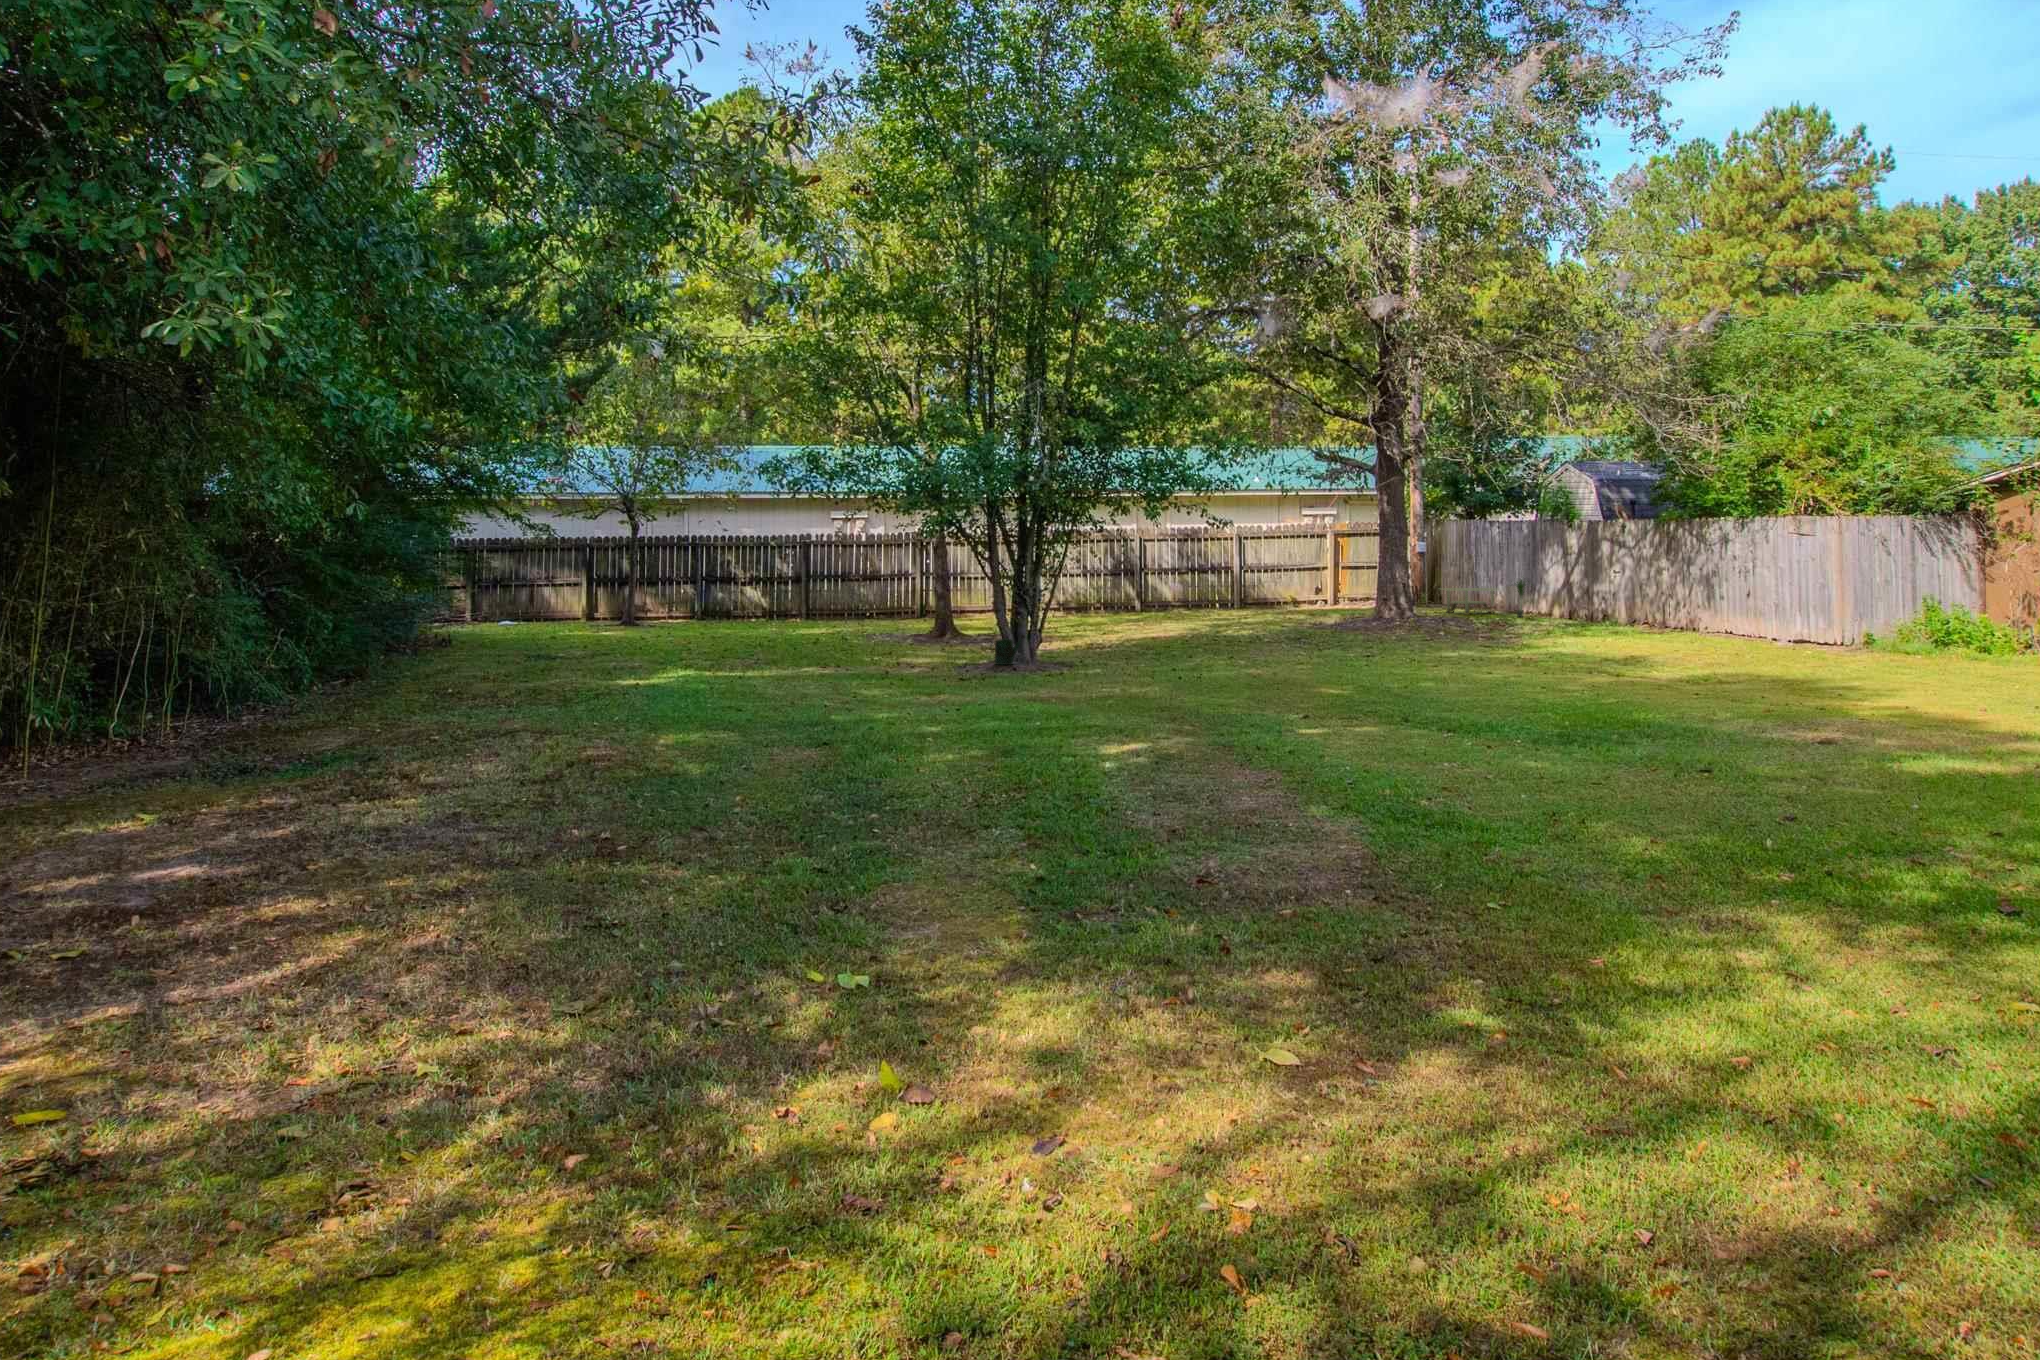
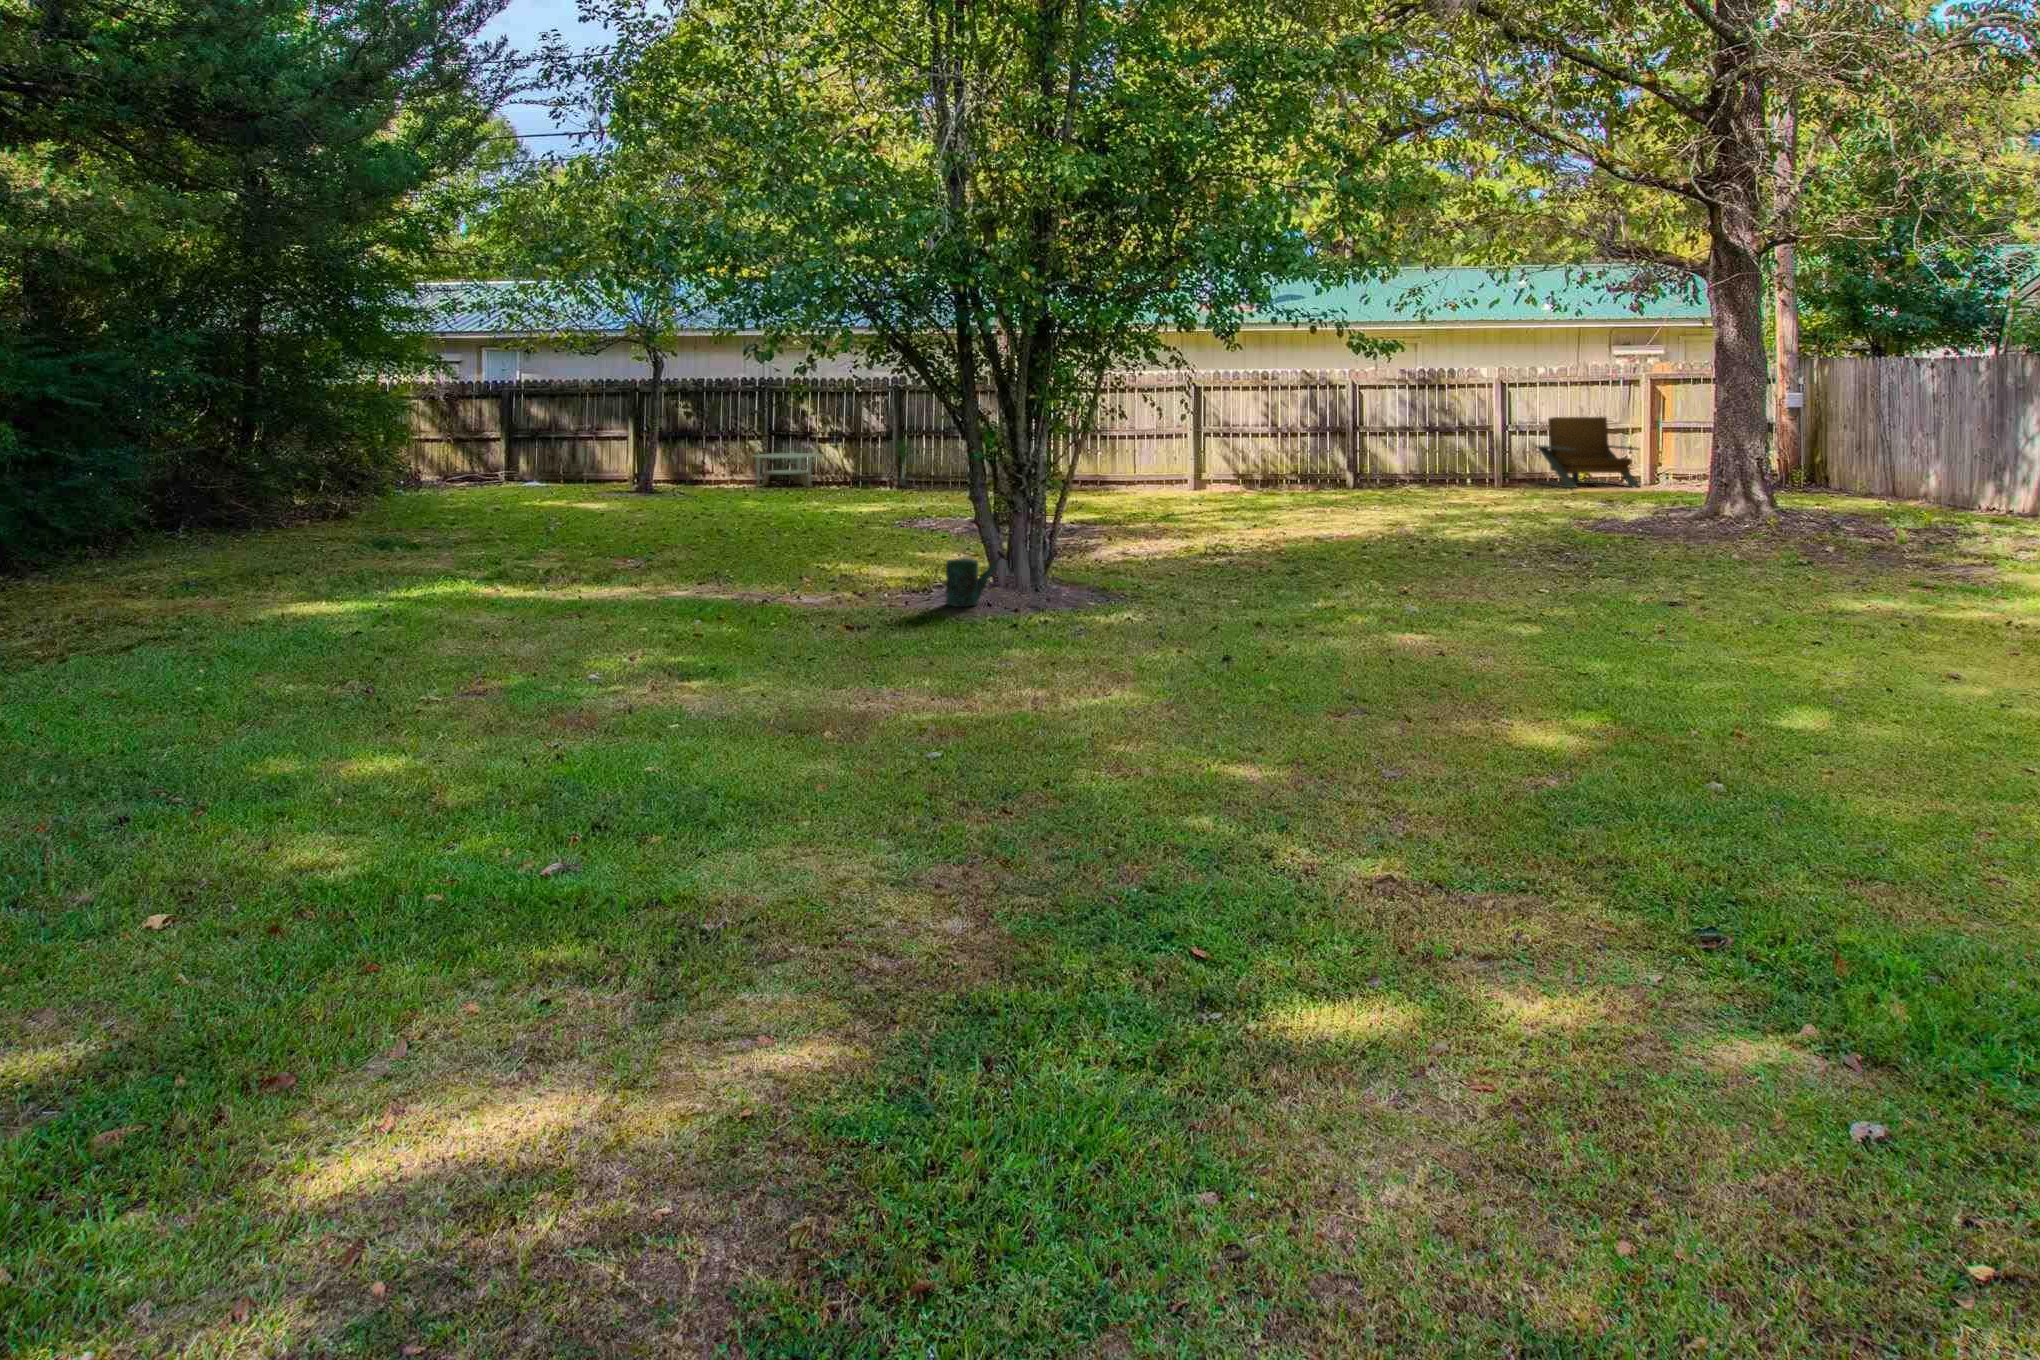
lounge chair: none [1261,560,1328,609] -> present [1538,417,1640,488]
potted plant: present [1516,580,1525,617] -> present [897,439,910,486]
round table: present [1443,588,1494,615] -> present [754,453,824,487]

